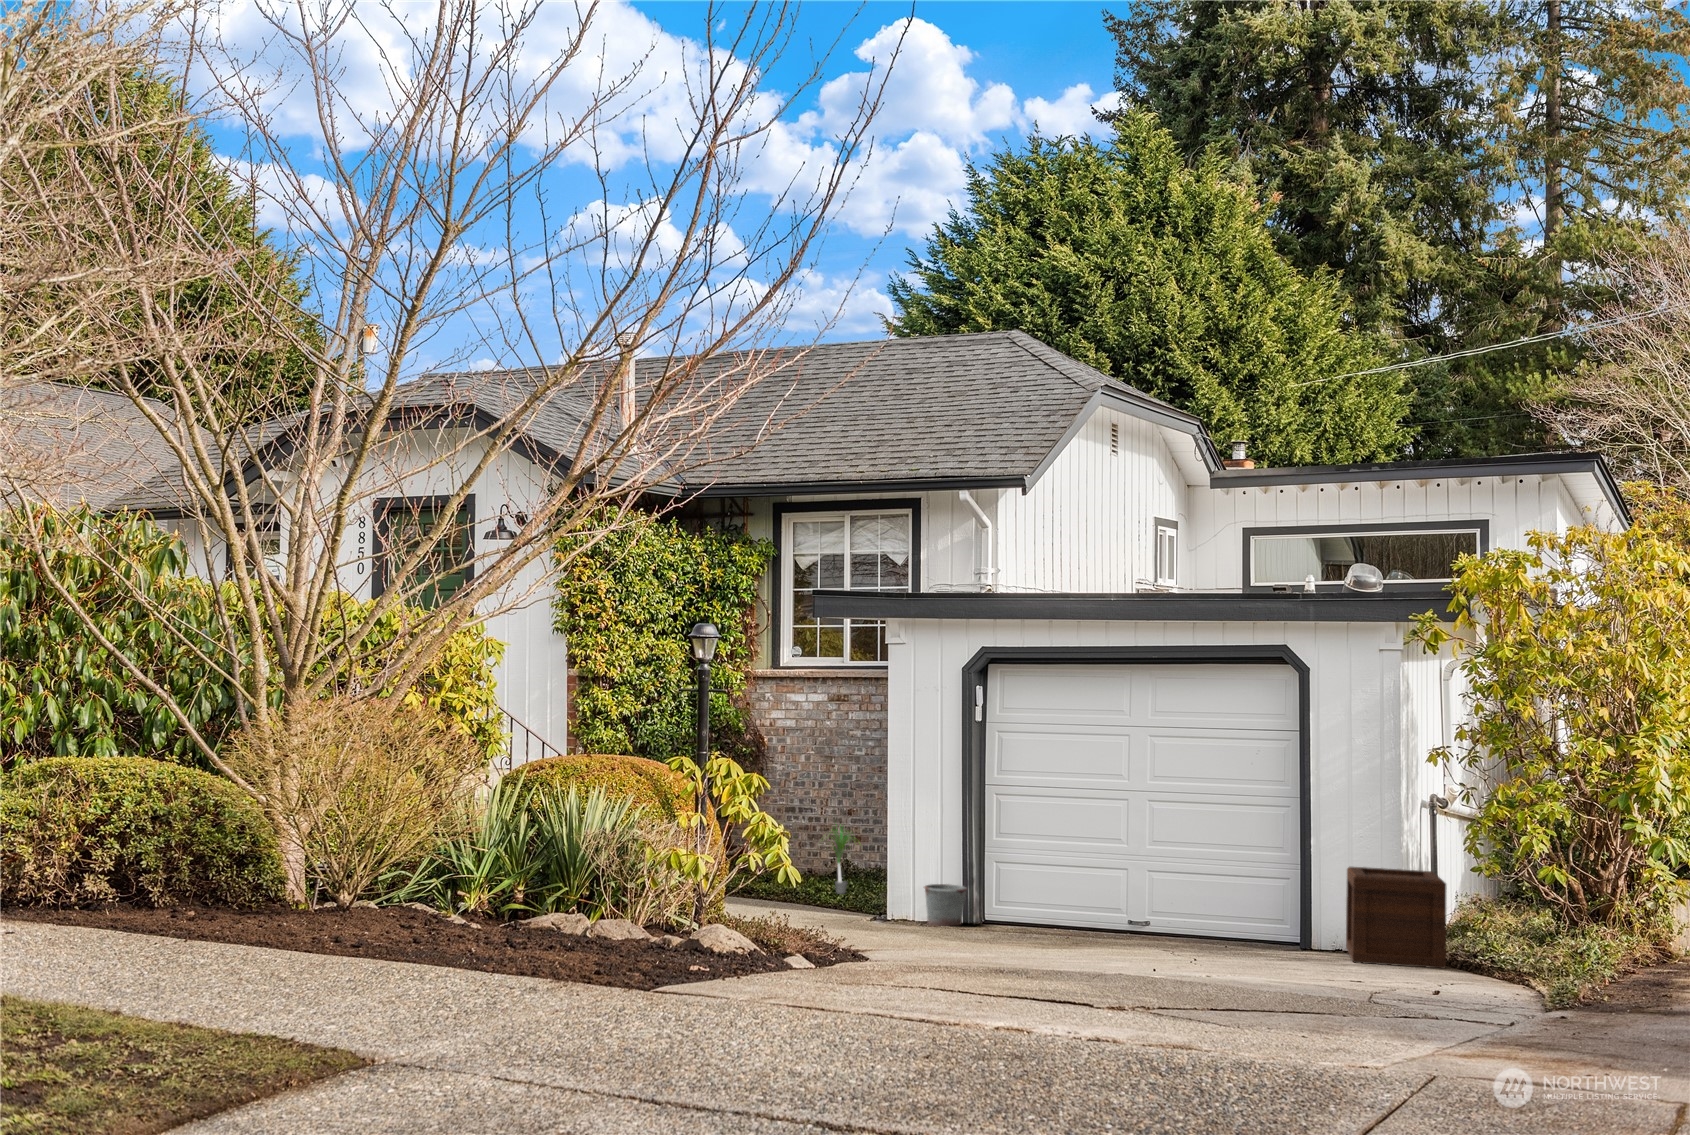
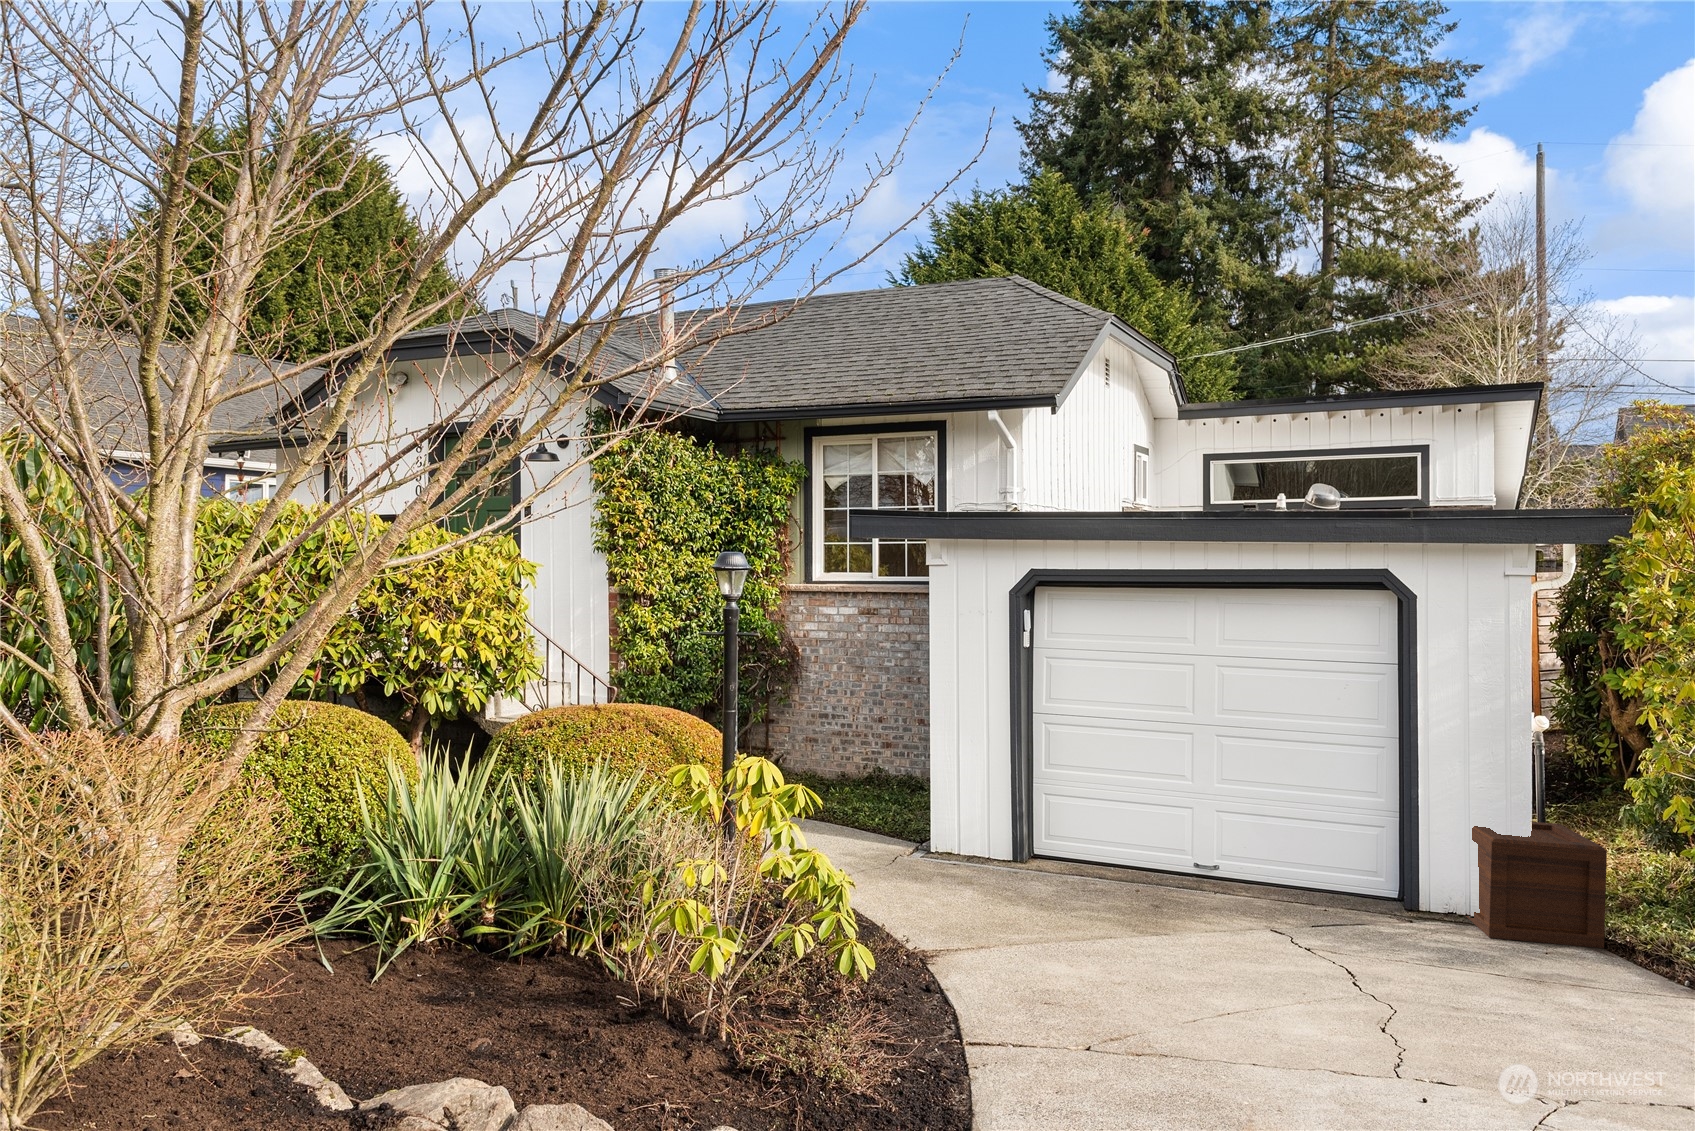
potted plant: present [831,829,851,894] -> none [849,729,896,801]
bucket: present [924,884,967,926] -> none [972,818,1019,867]

